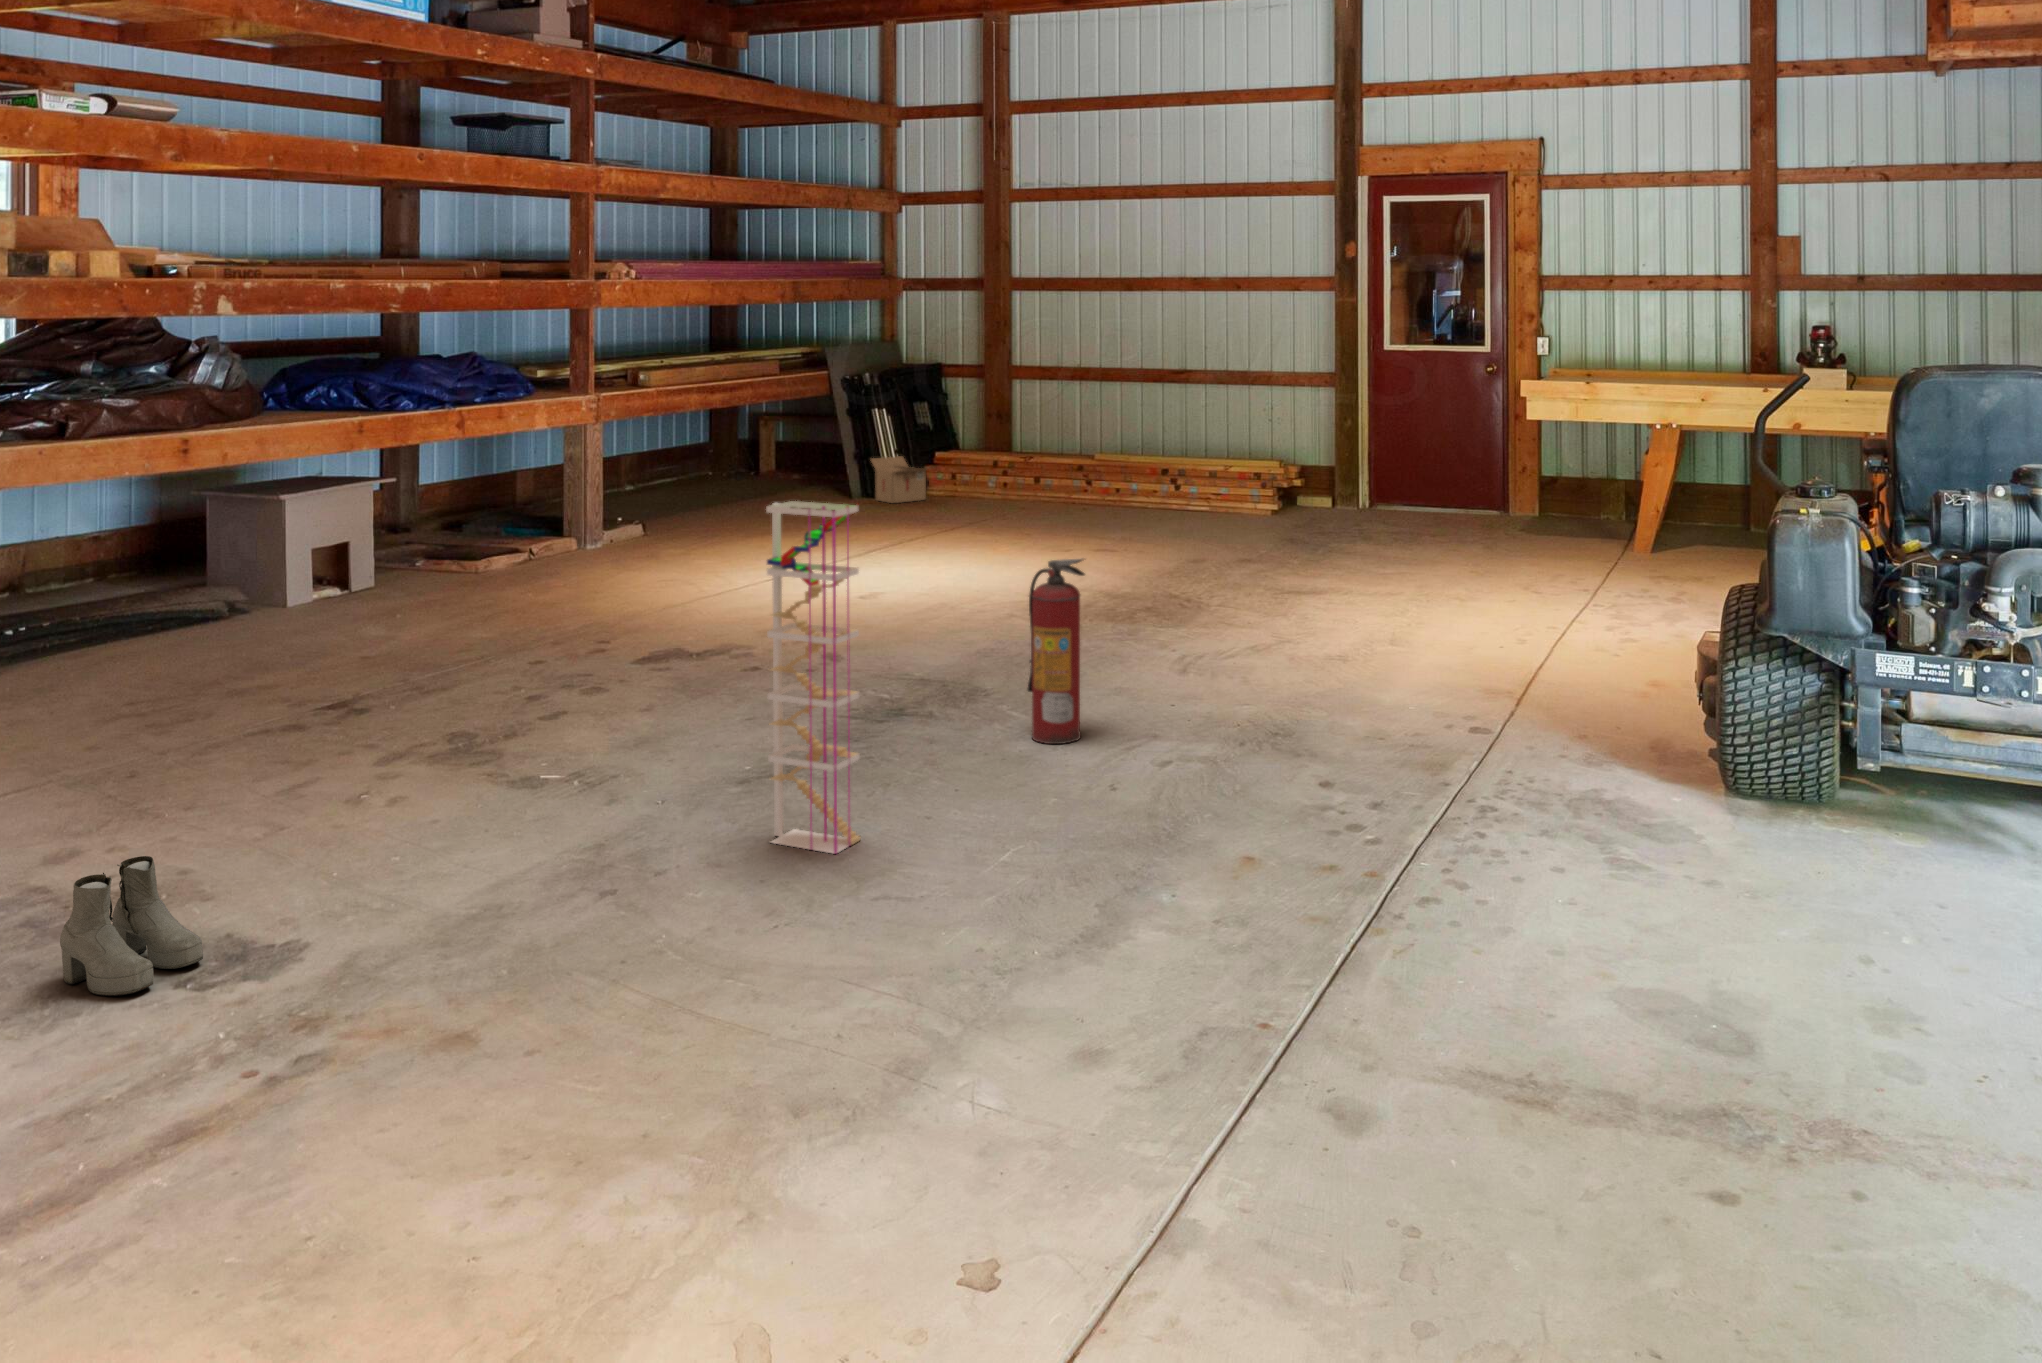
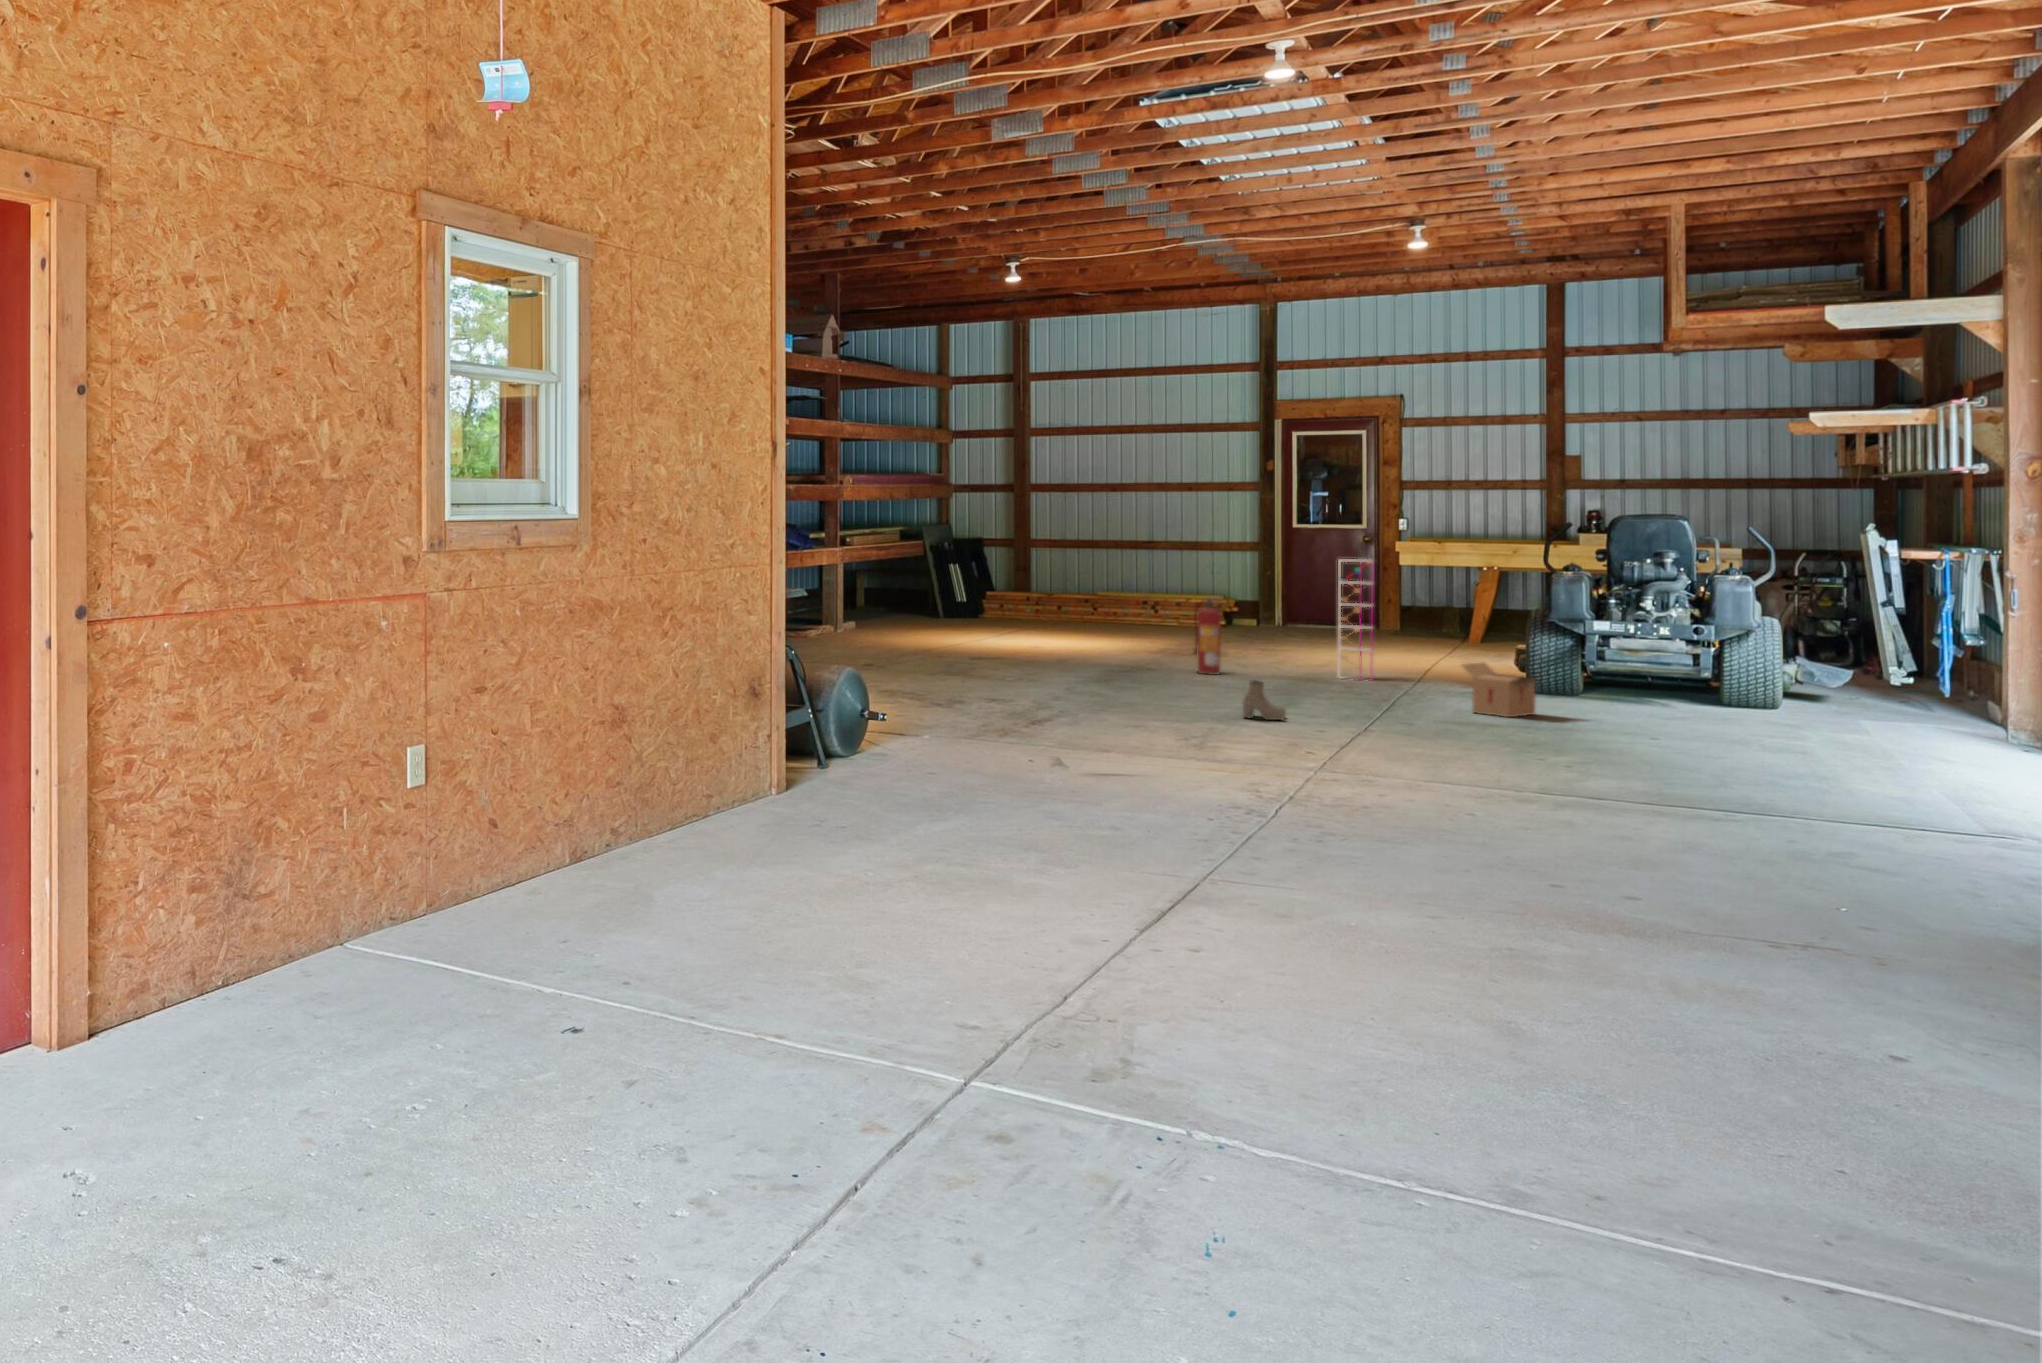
cardboard box: present [871,456,927,503] -> present [1462,662,1539,717]
shelving unit: present [766,501,861,854] -> present [1337,559,1373,679]
boots: present [60,856,203,996] -> present [1242,680,1286,720]

